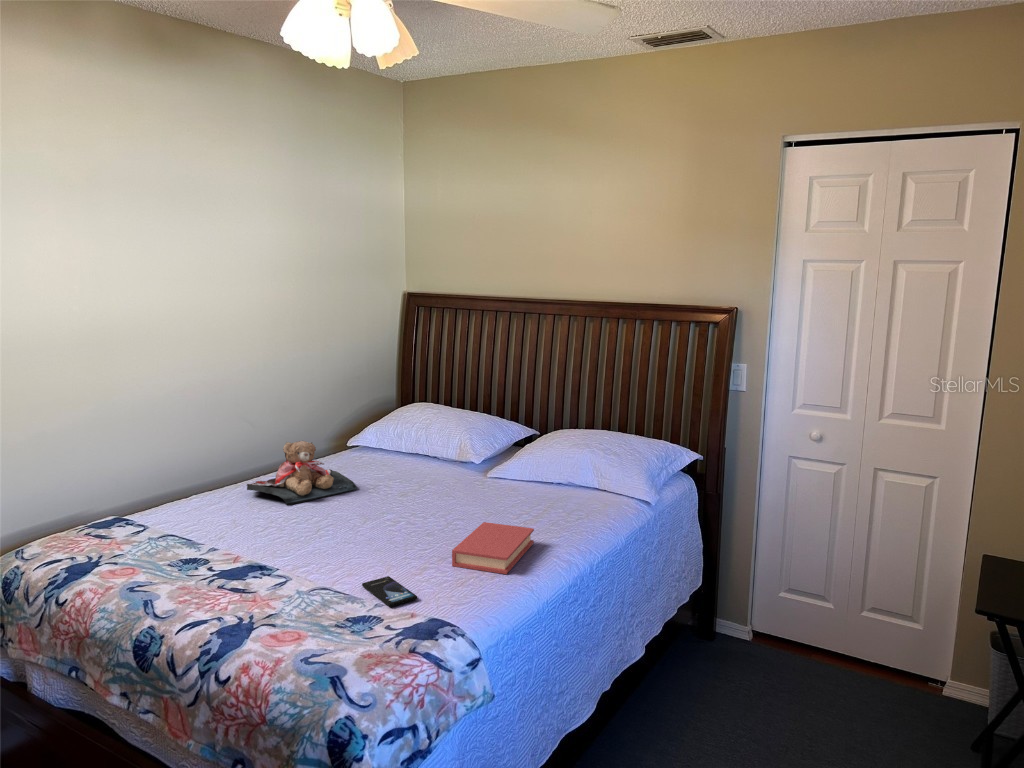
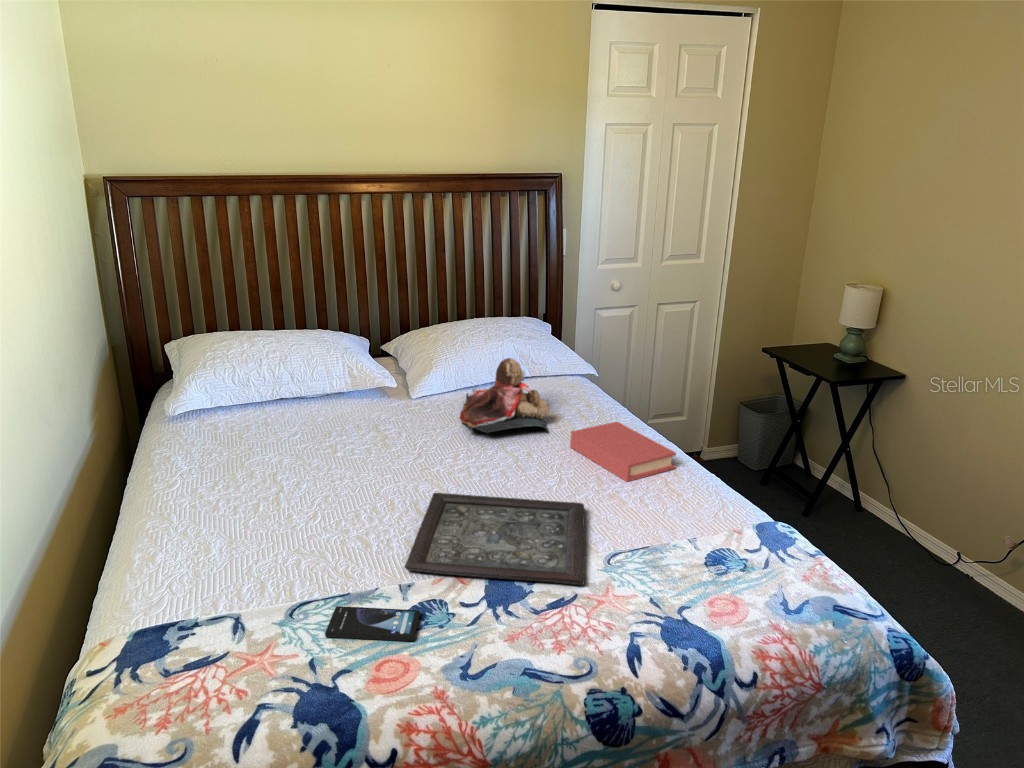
teddy bear: present [247,441,357,506] -> present [460,358,549,433]
tray: none [228,522,375,589] -> present [405,493,585,585]
smartphone: present [362,576,417,607] -> present [325,606,420,641]

